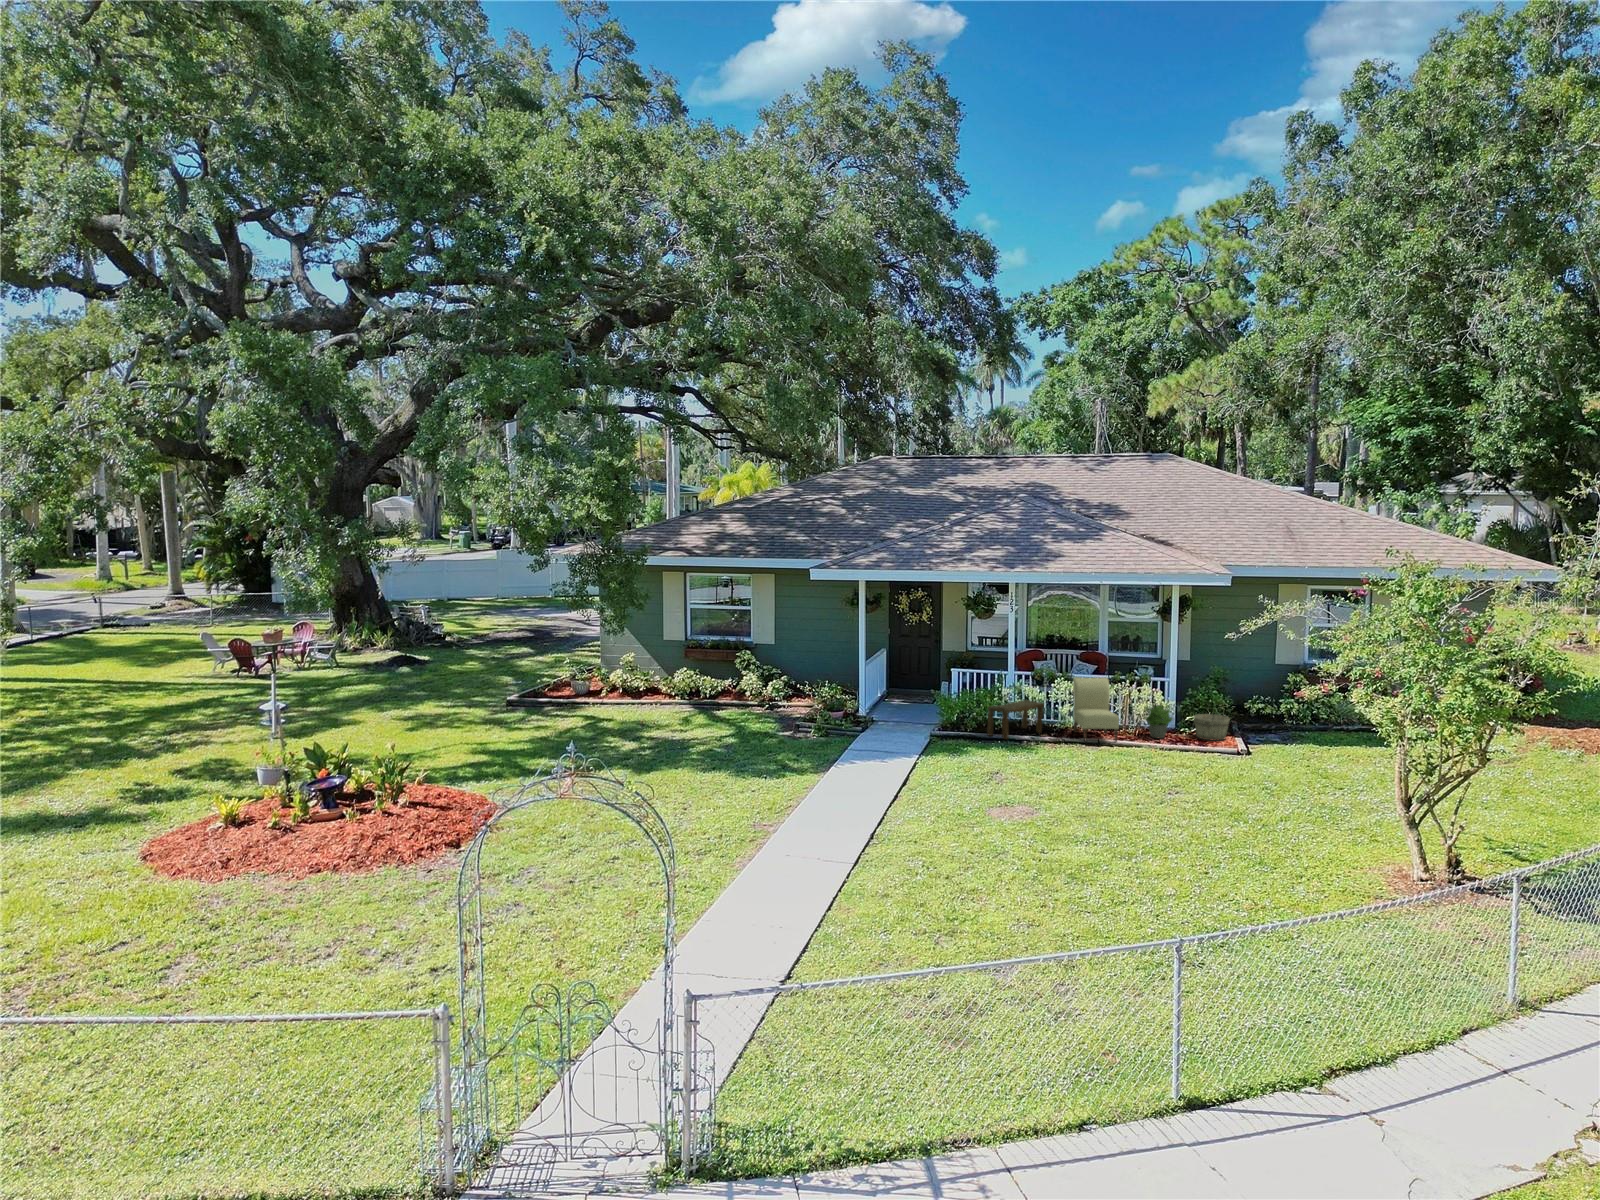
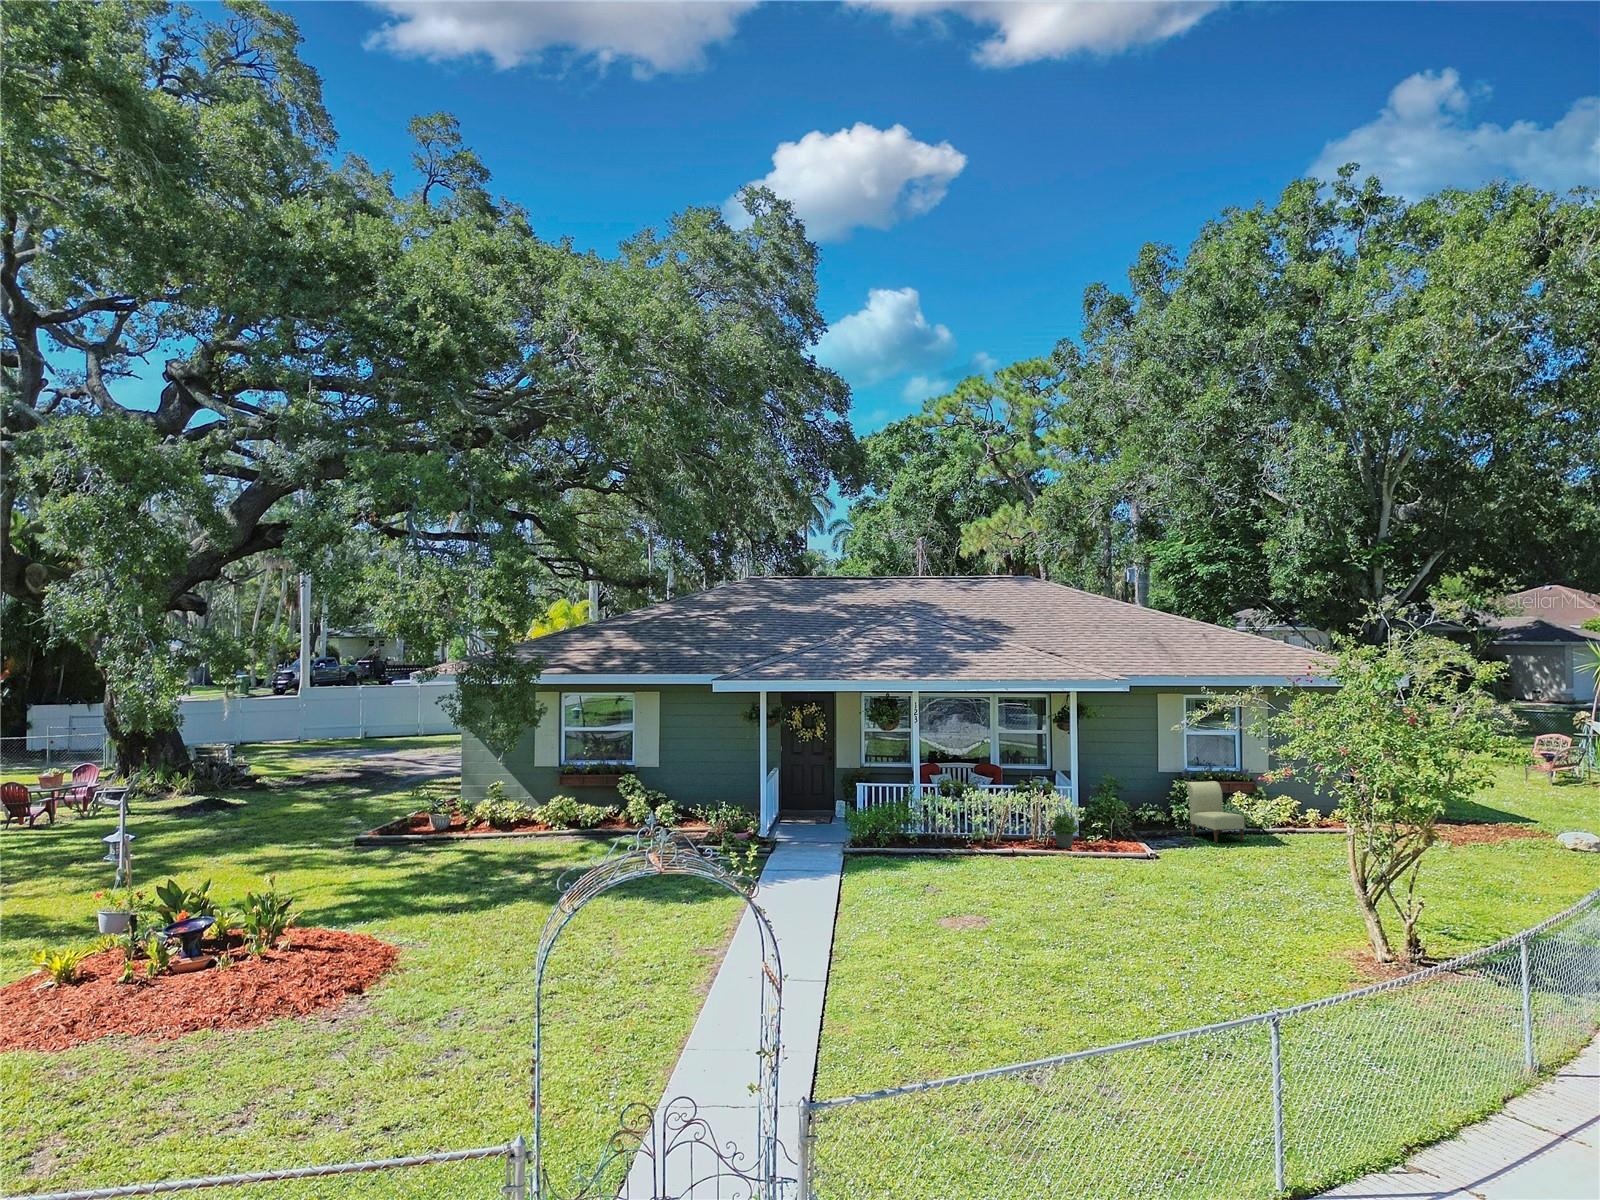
chair: present [1073,677,1119,742] -> present [1186,781,1244,843]
bench: present [987,700,1044,739] -> none [900,814,954,855]
wooden bucket: present [1194,714,1230,740] -> none [1096,817,1131,848]

